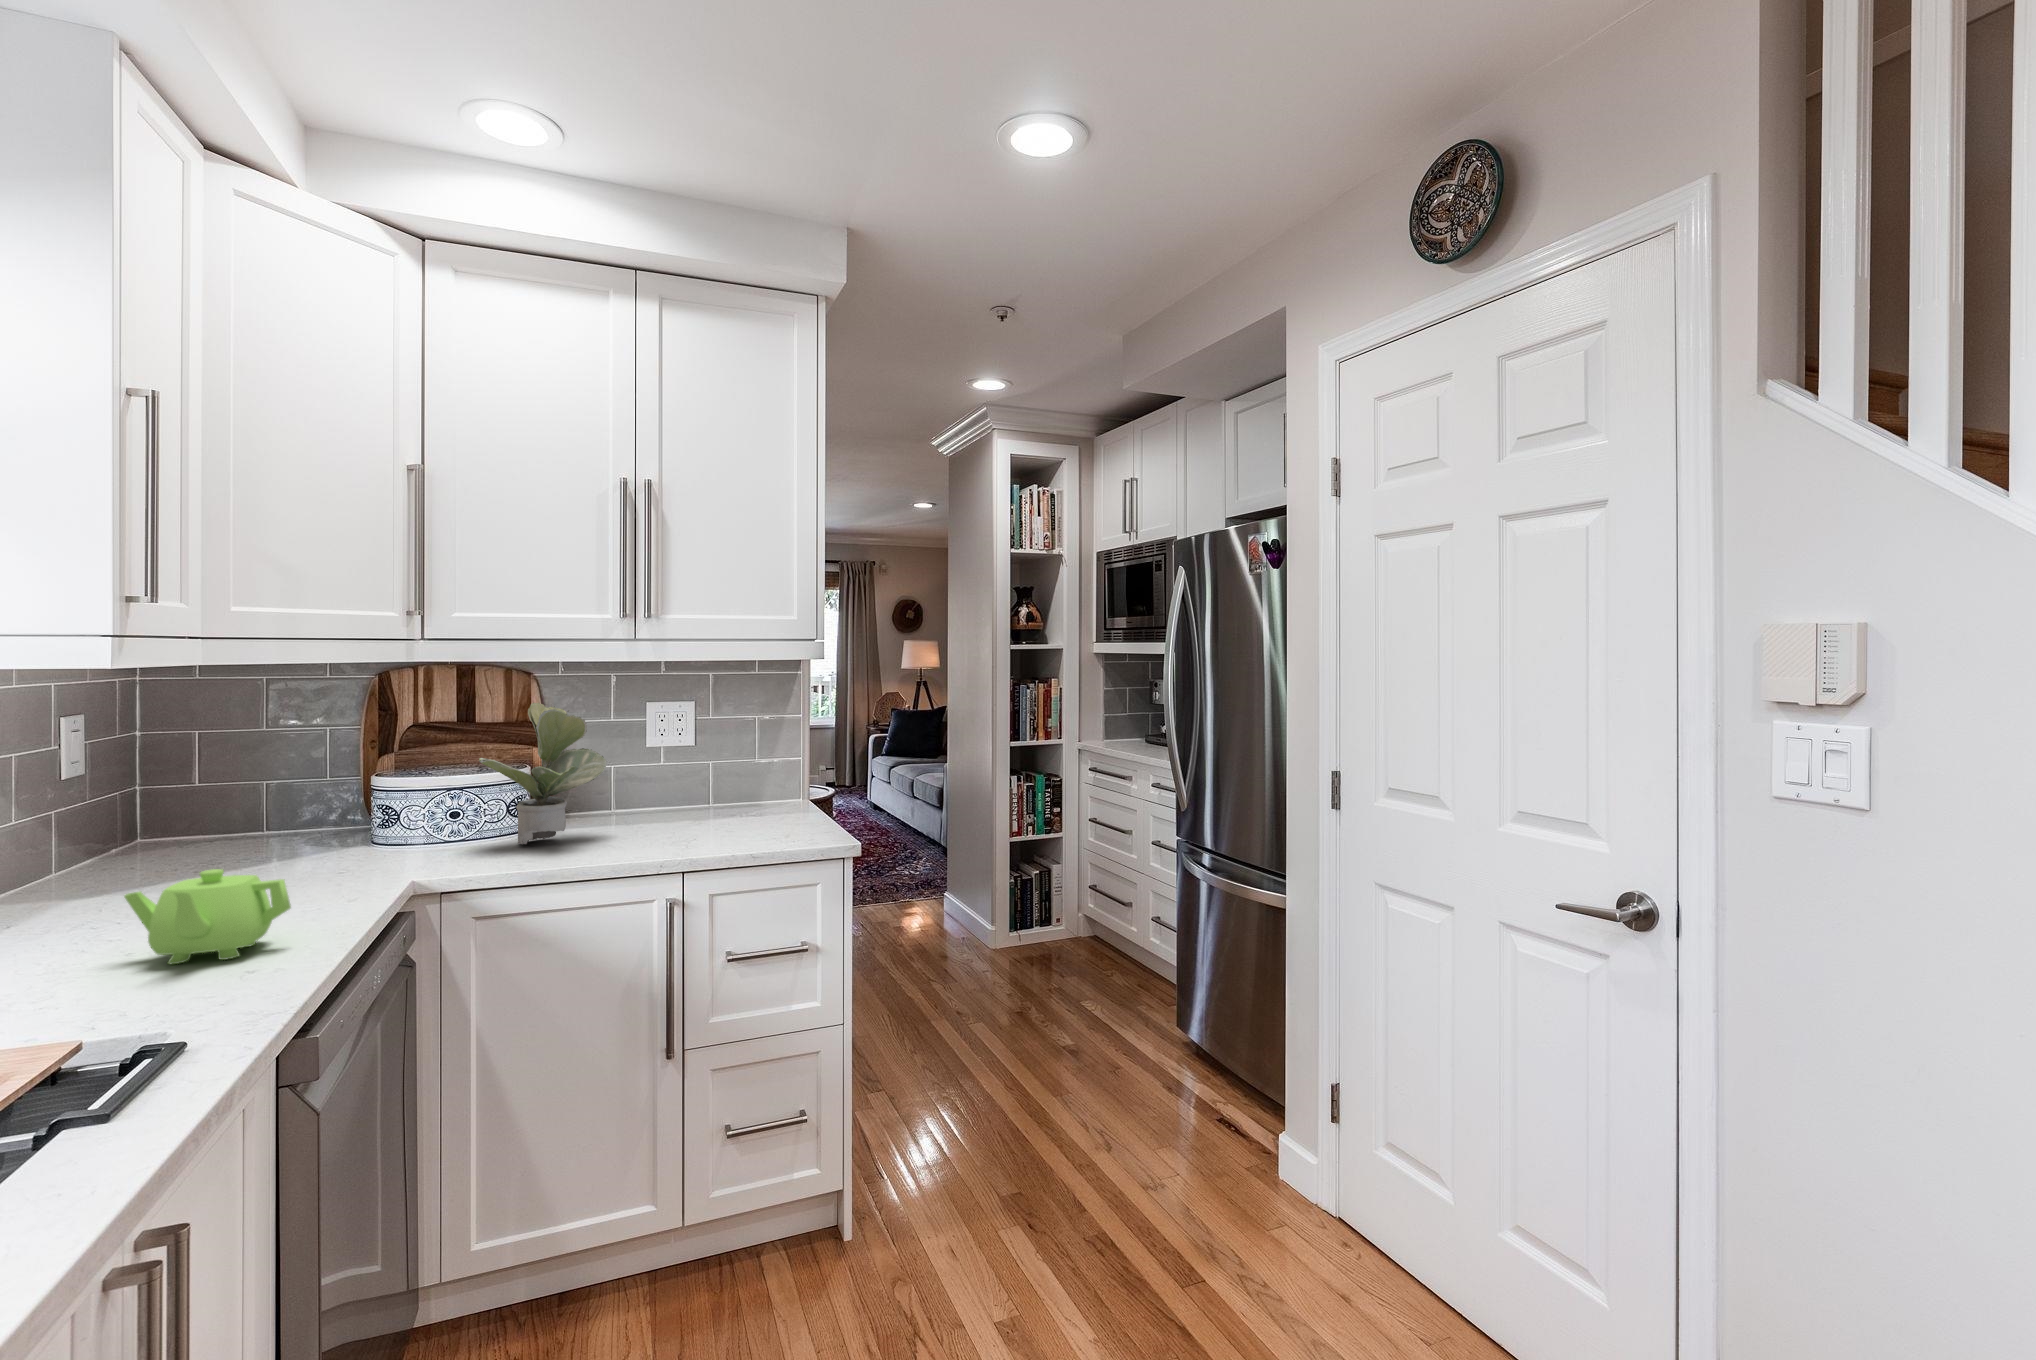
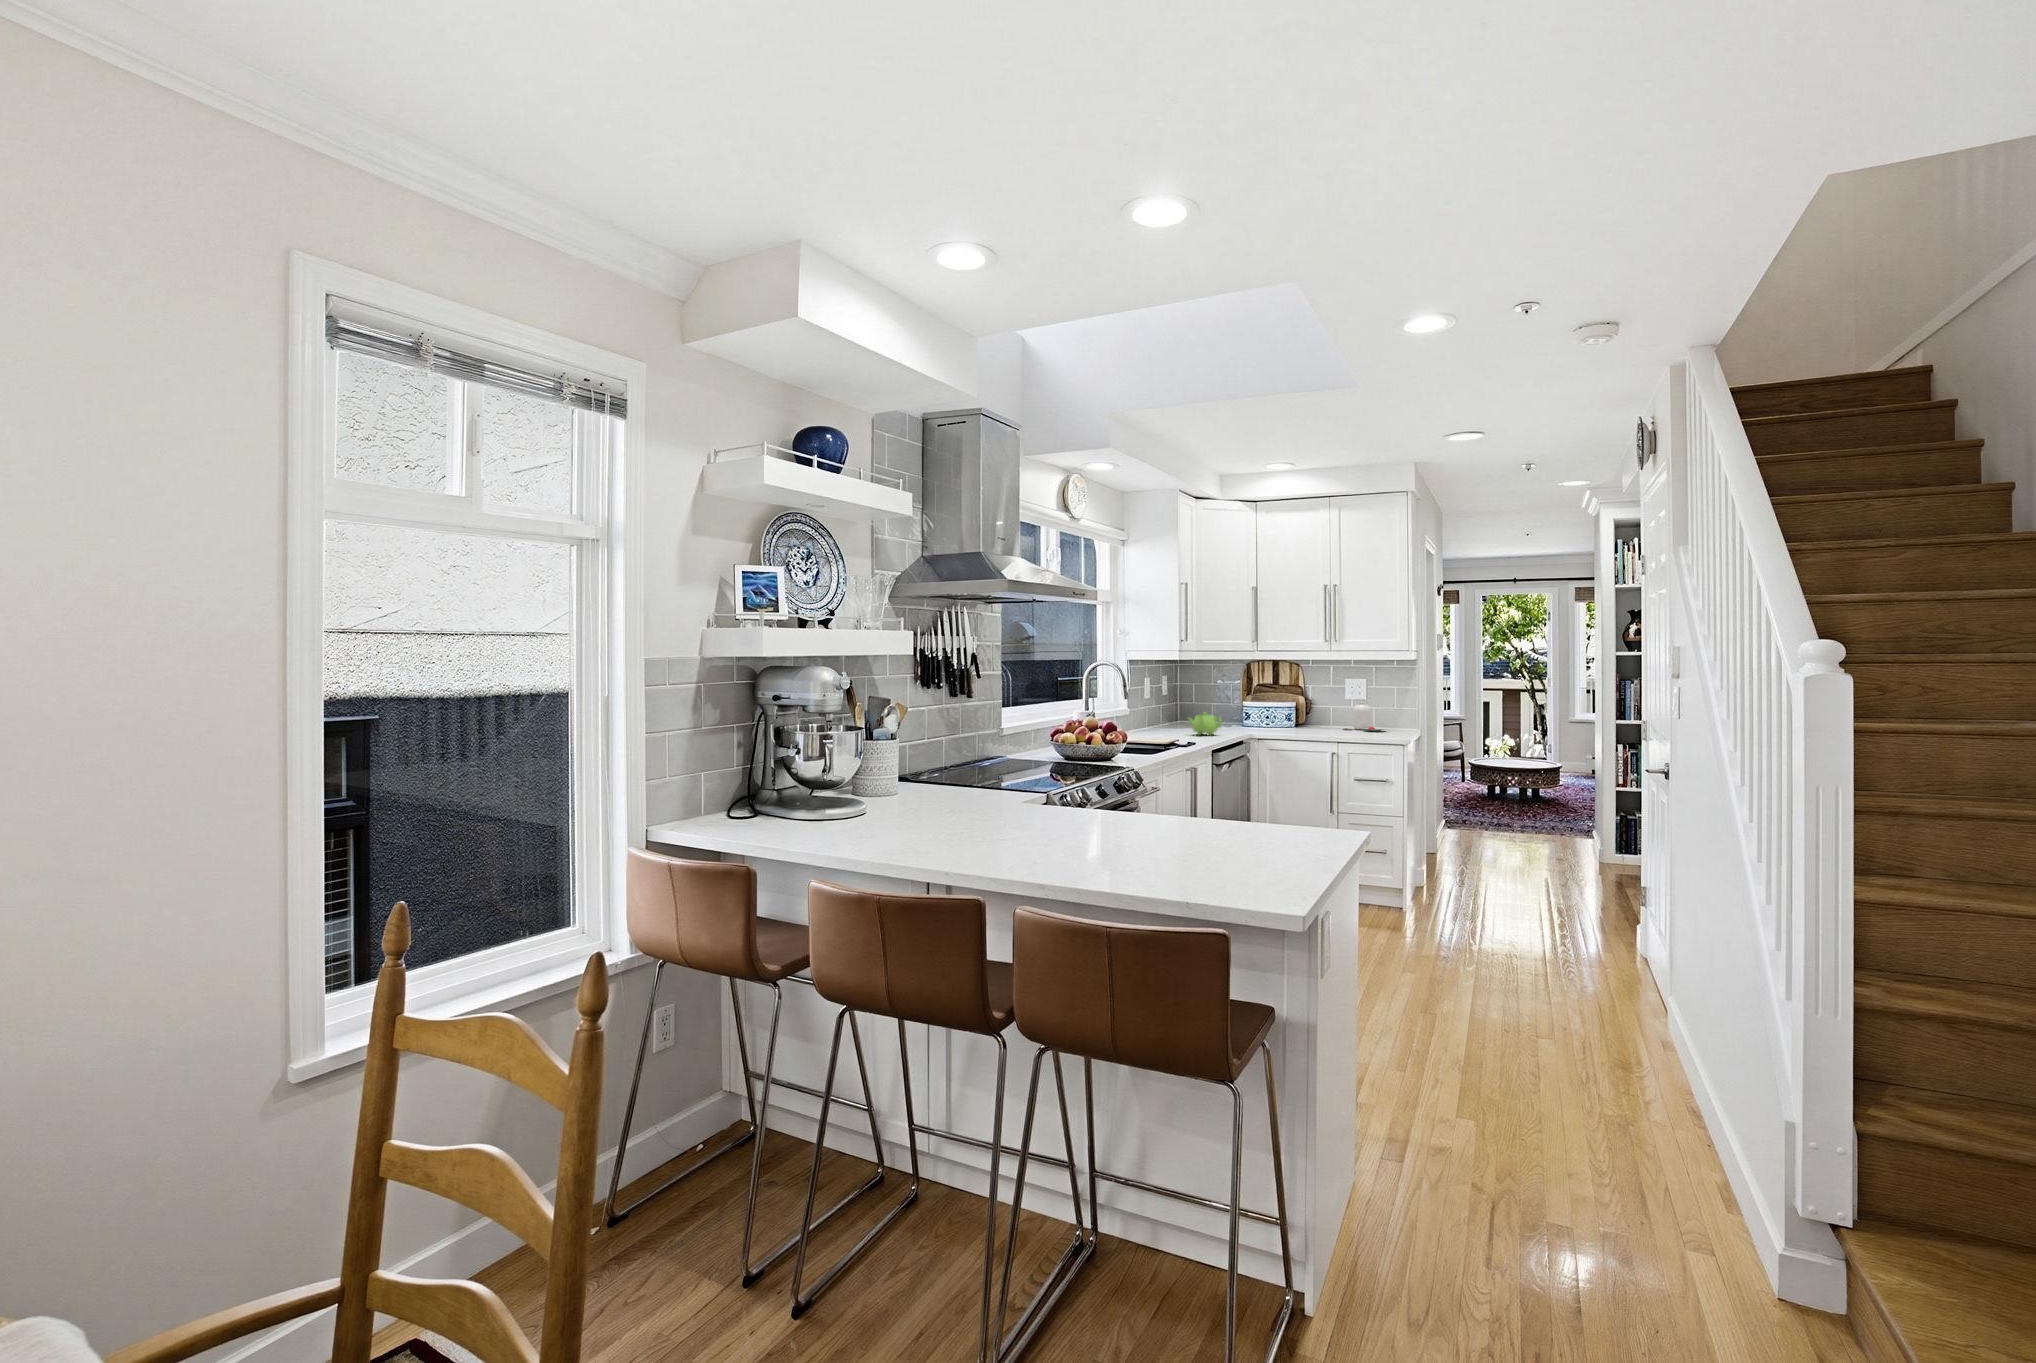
potted plant: present [479,703,607,844] -> none [1275,675,1320,728]
jar: none [668,765,782,839] -> present [1345,702,1386,731]

